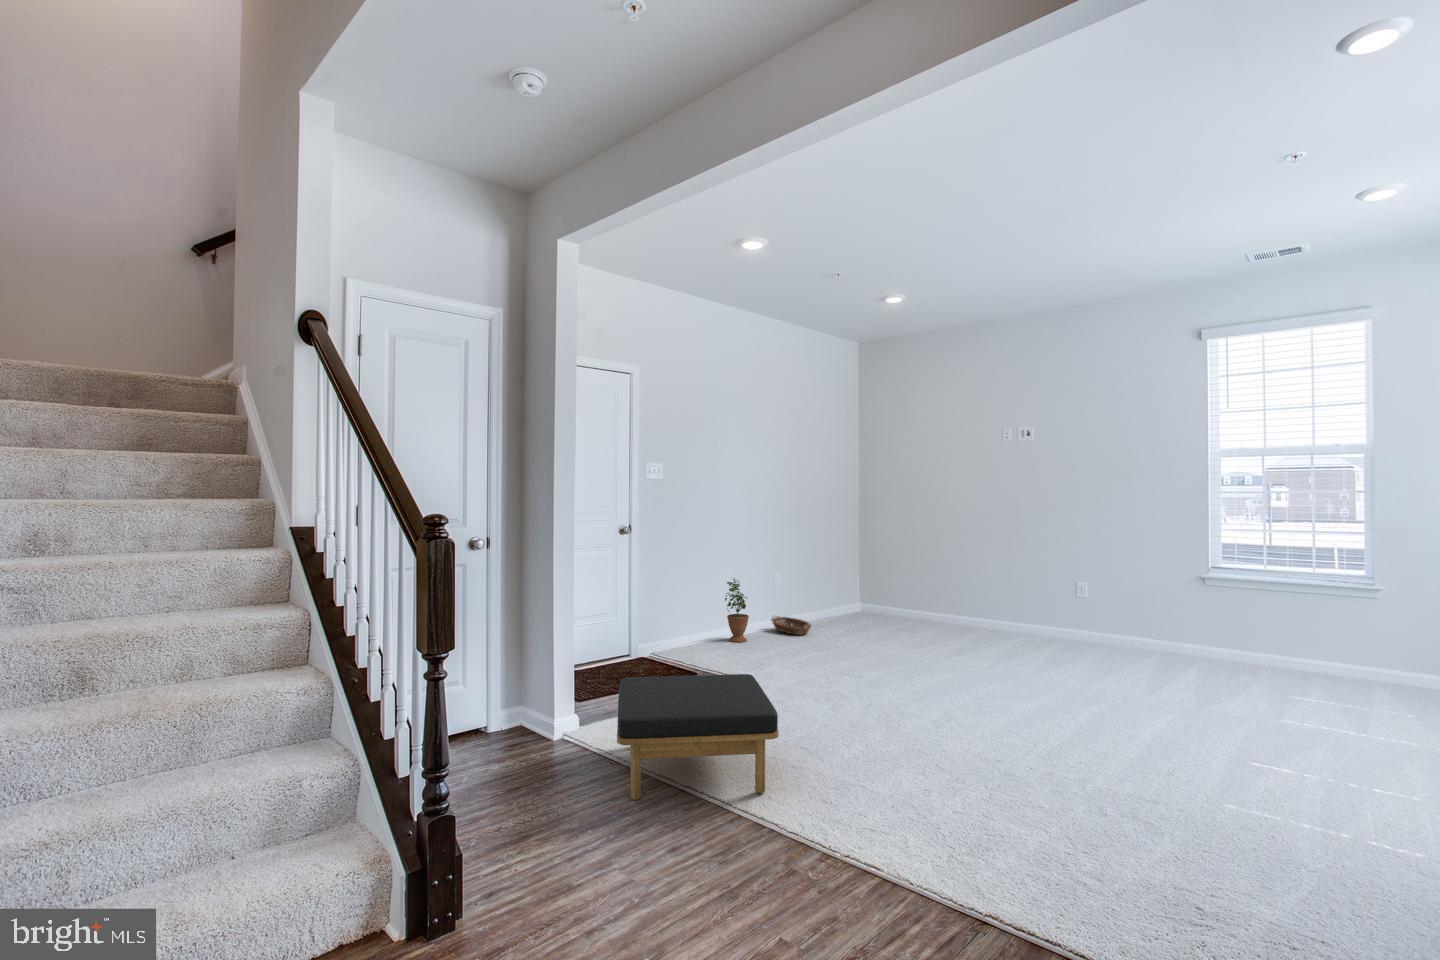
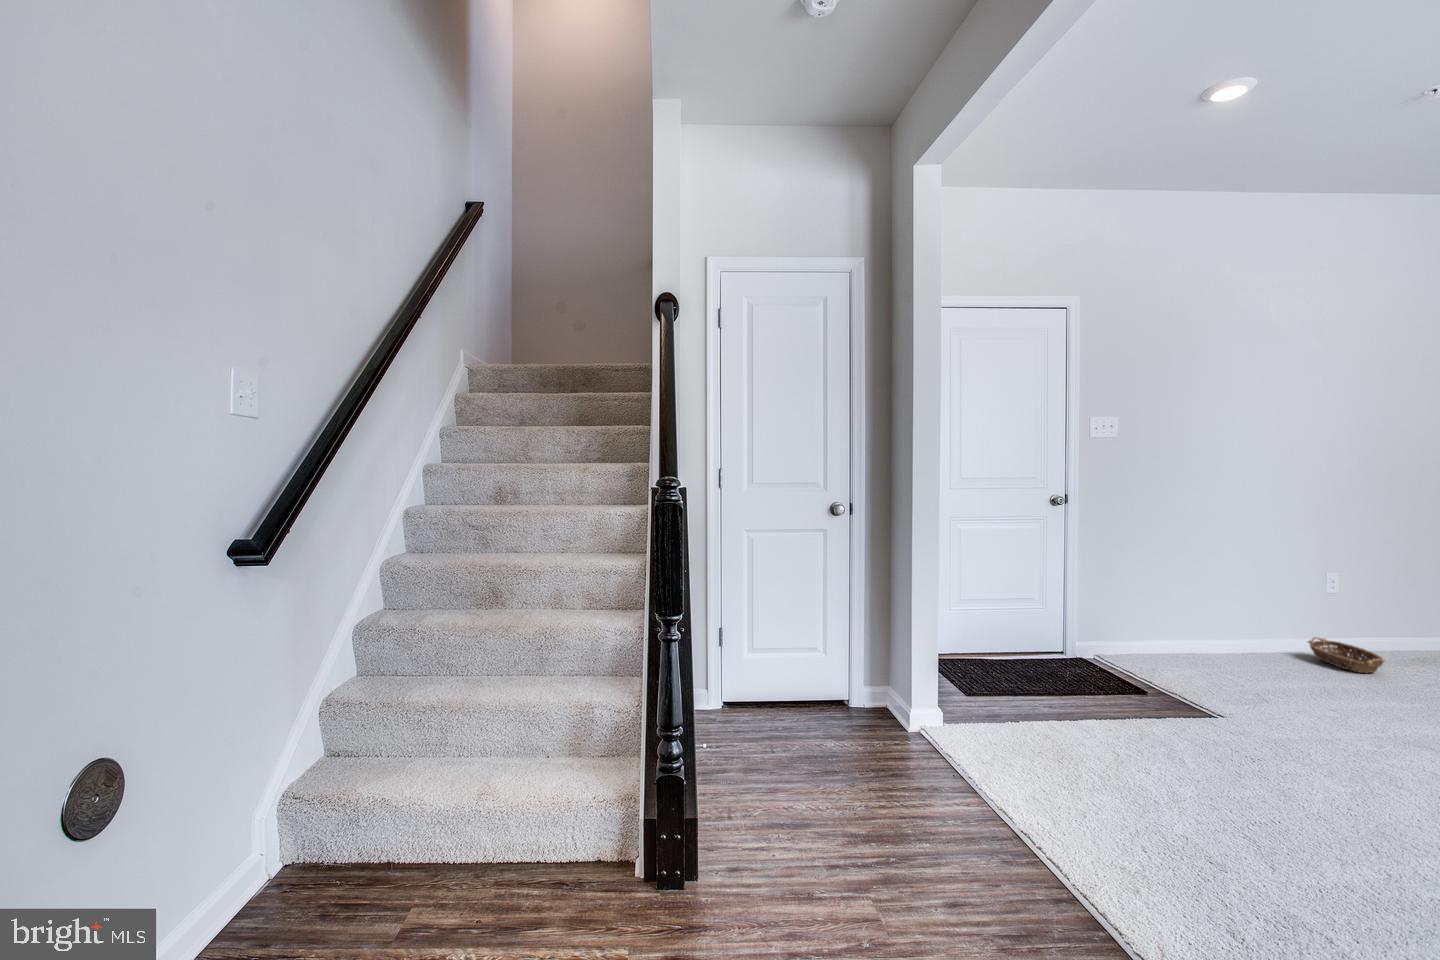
potted plant: present [725,579,749,642] -> none [1217,575,1259,666]
ottoman: present [617,674,779,800] -> none [929,680,1167,880]

